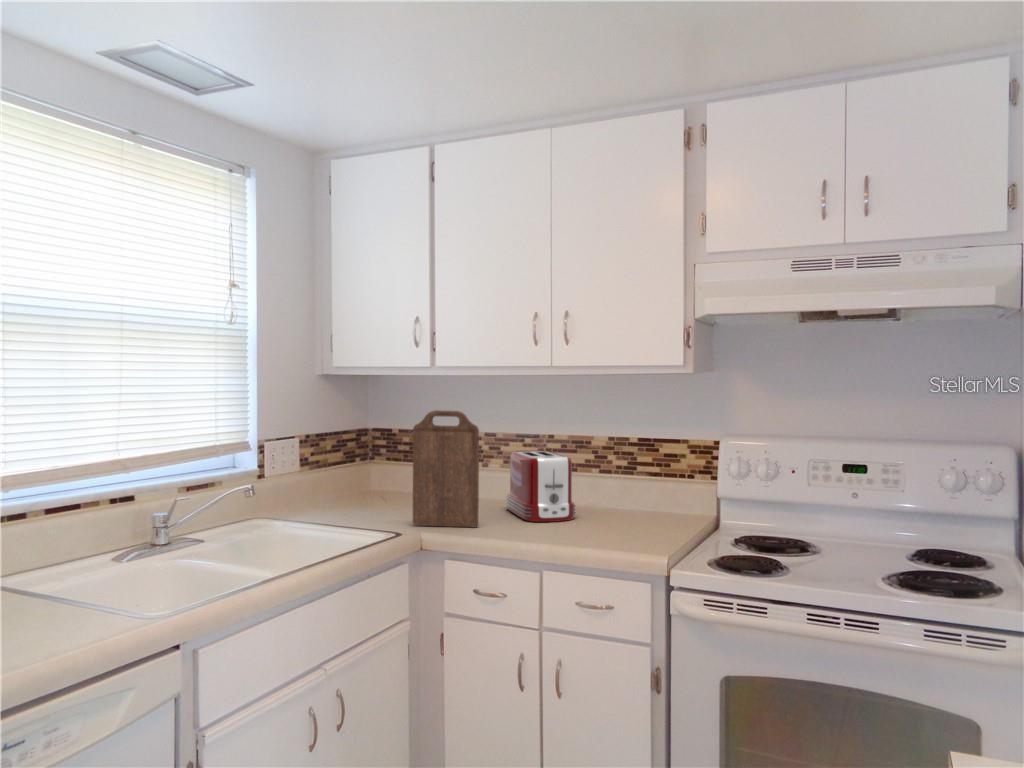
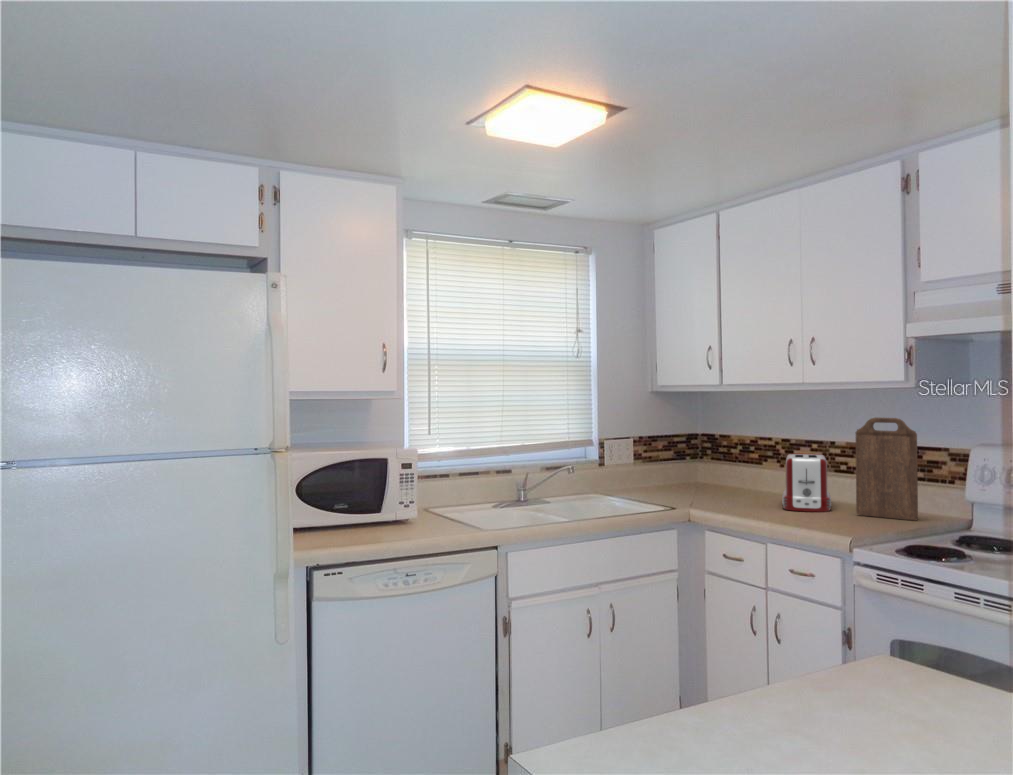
cutting board: present [413,410,479,527] -> present [856,418,918,521]

